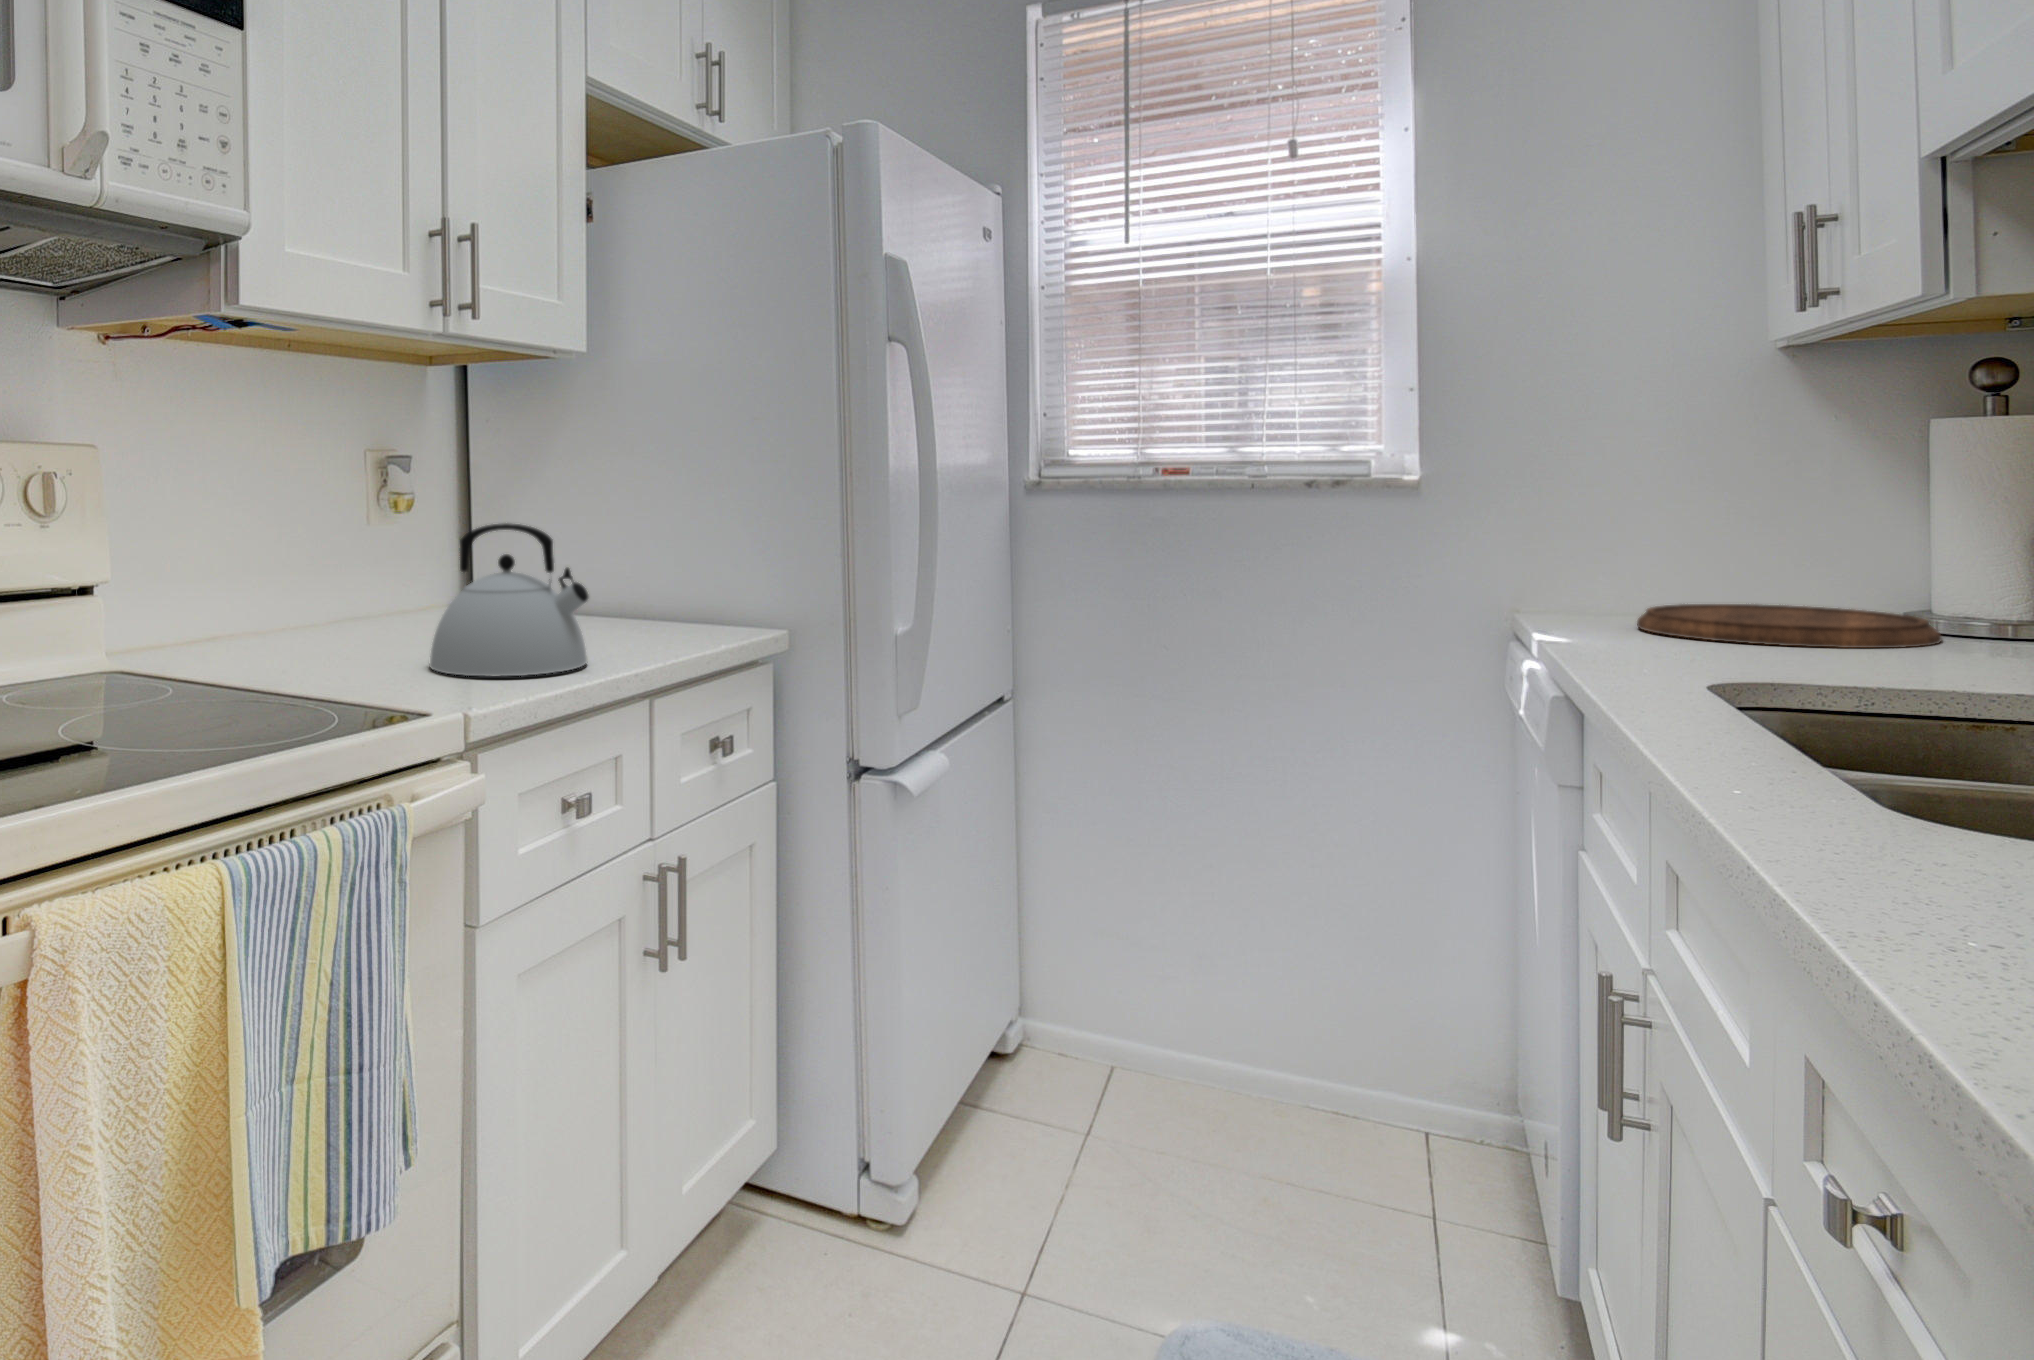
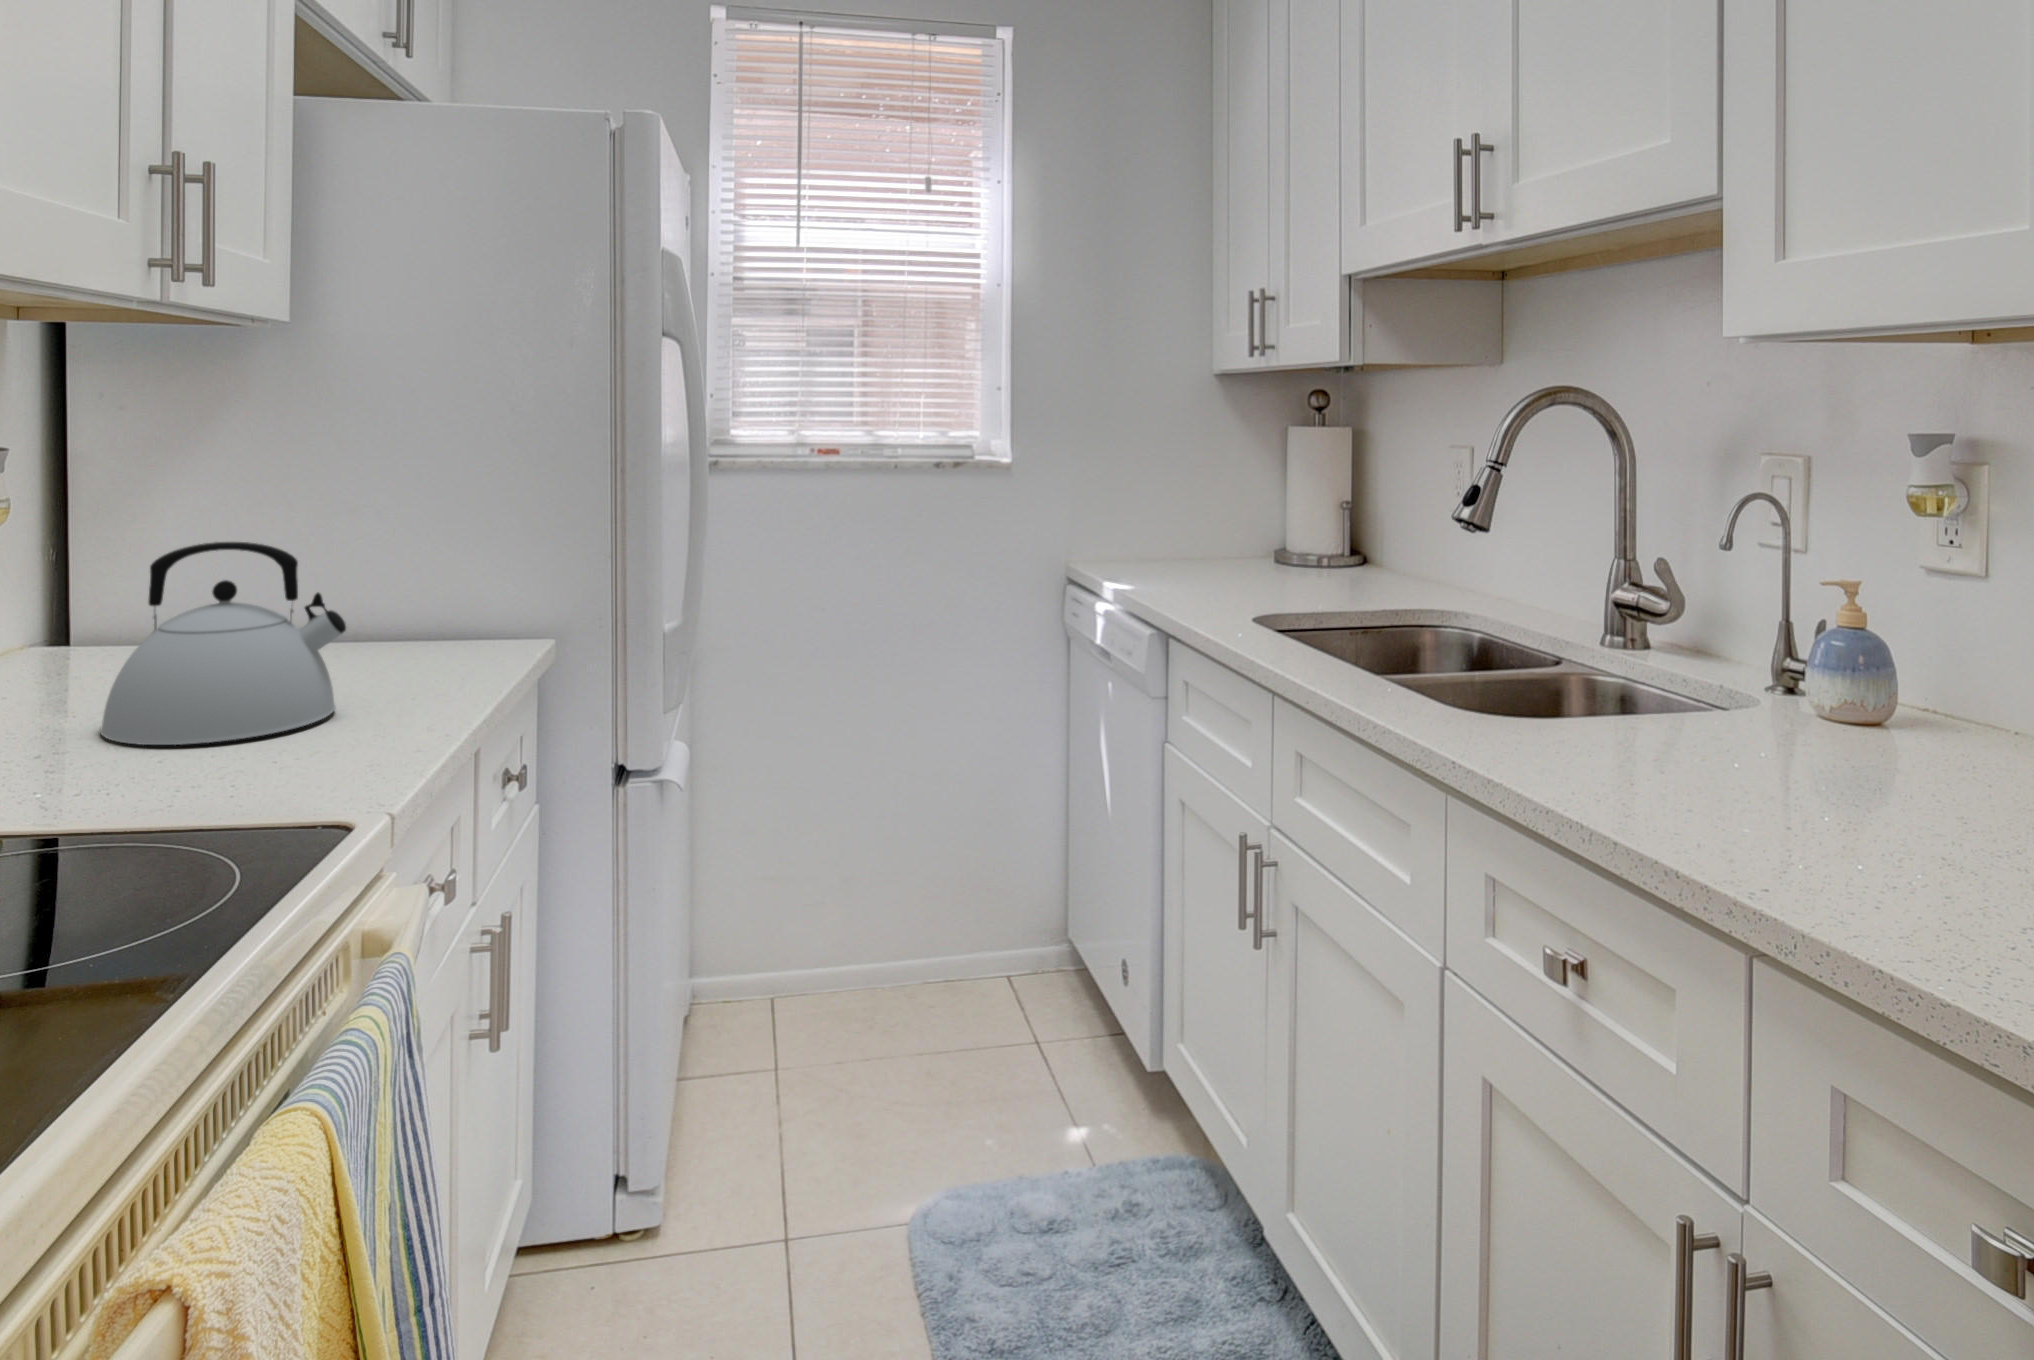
cutting board: present [1637,604,1941,648] -> none [1150,554,1308,586]

